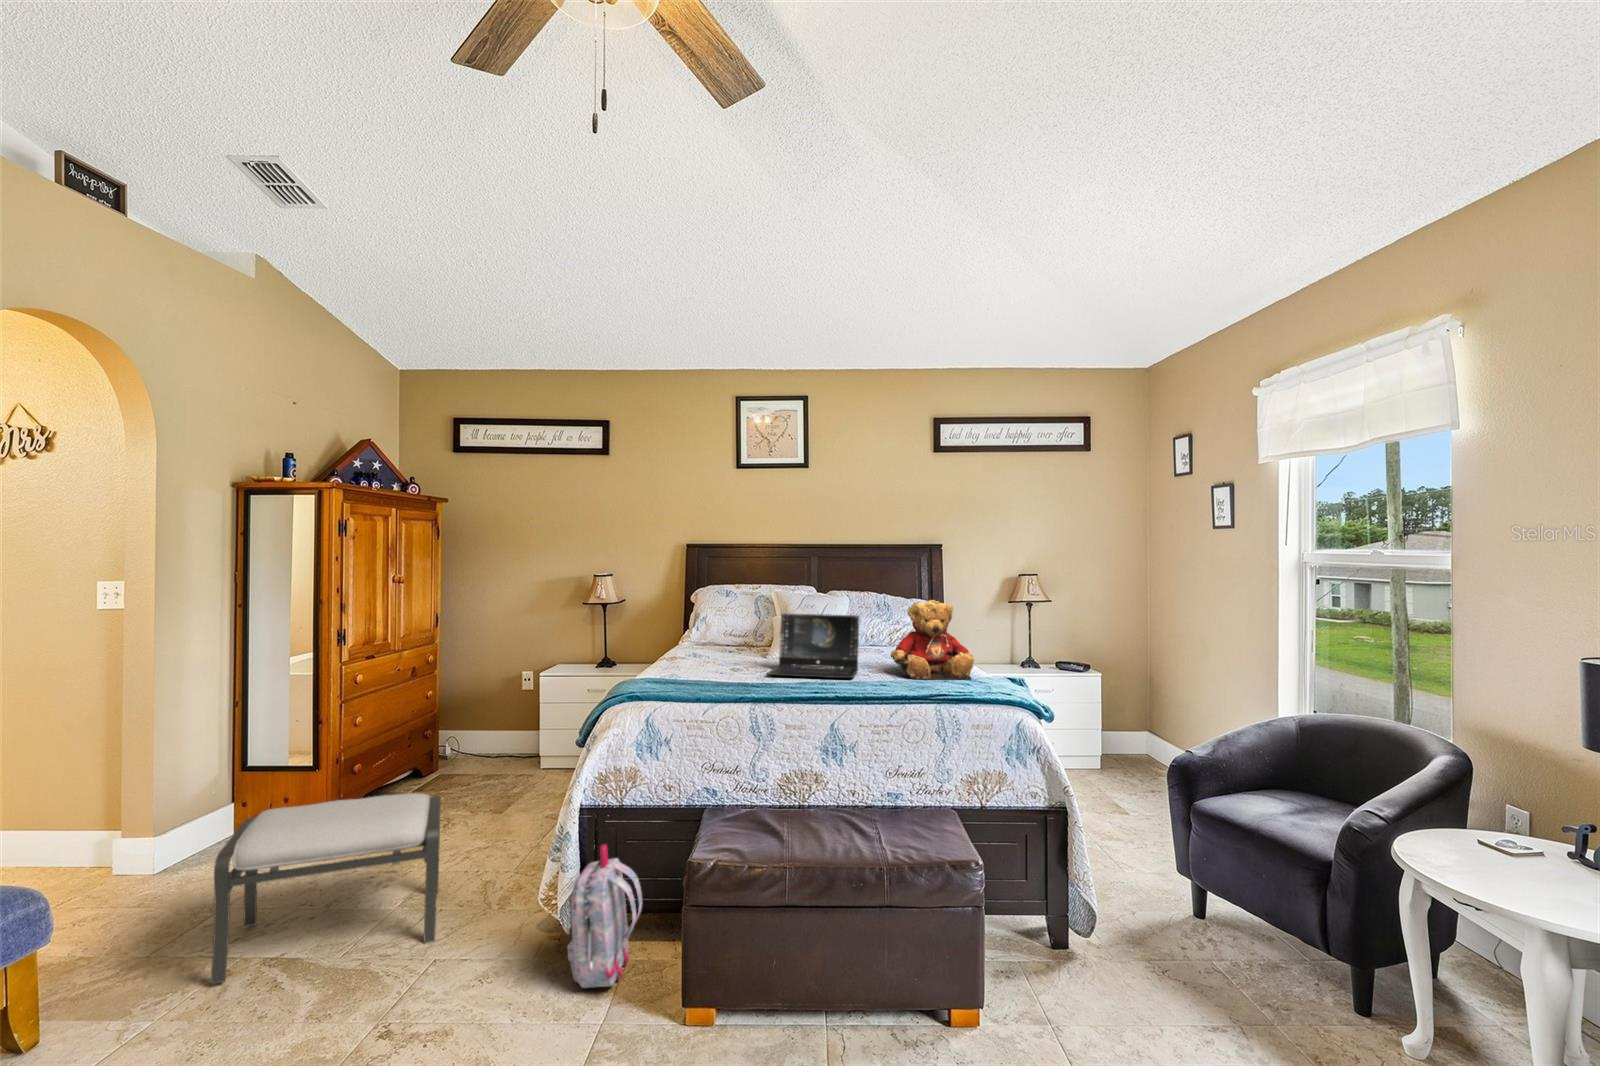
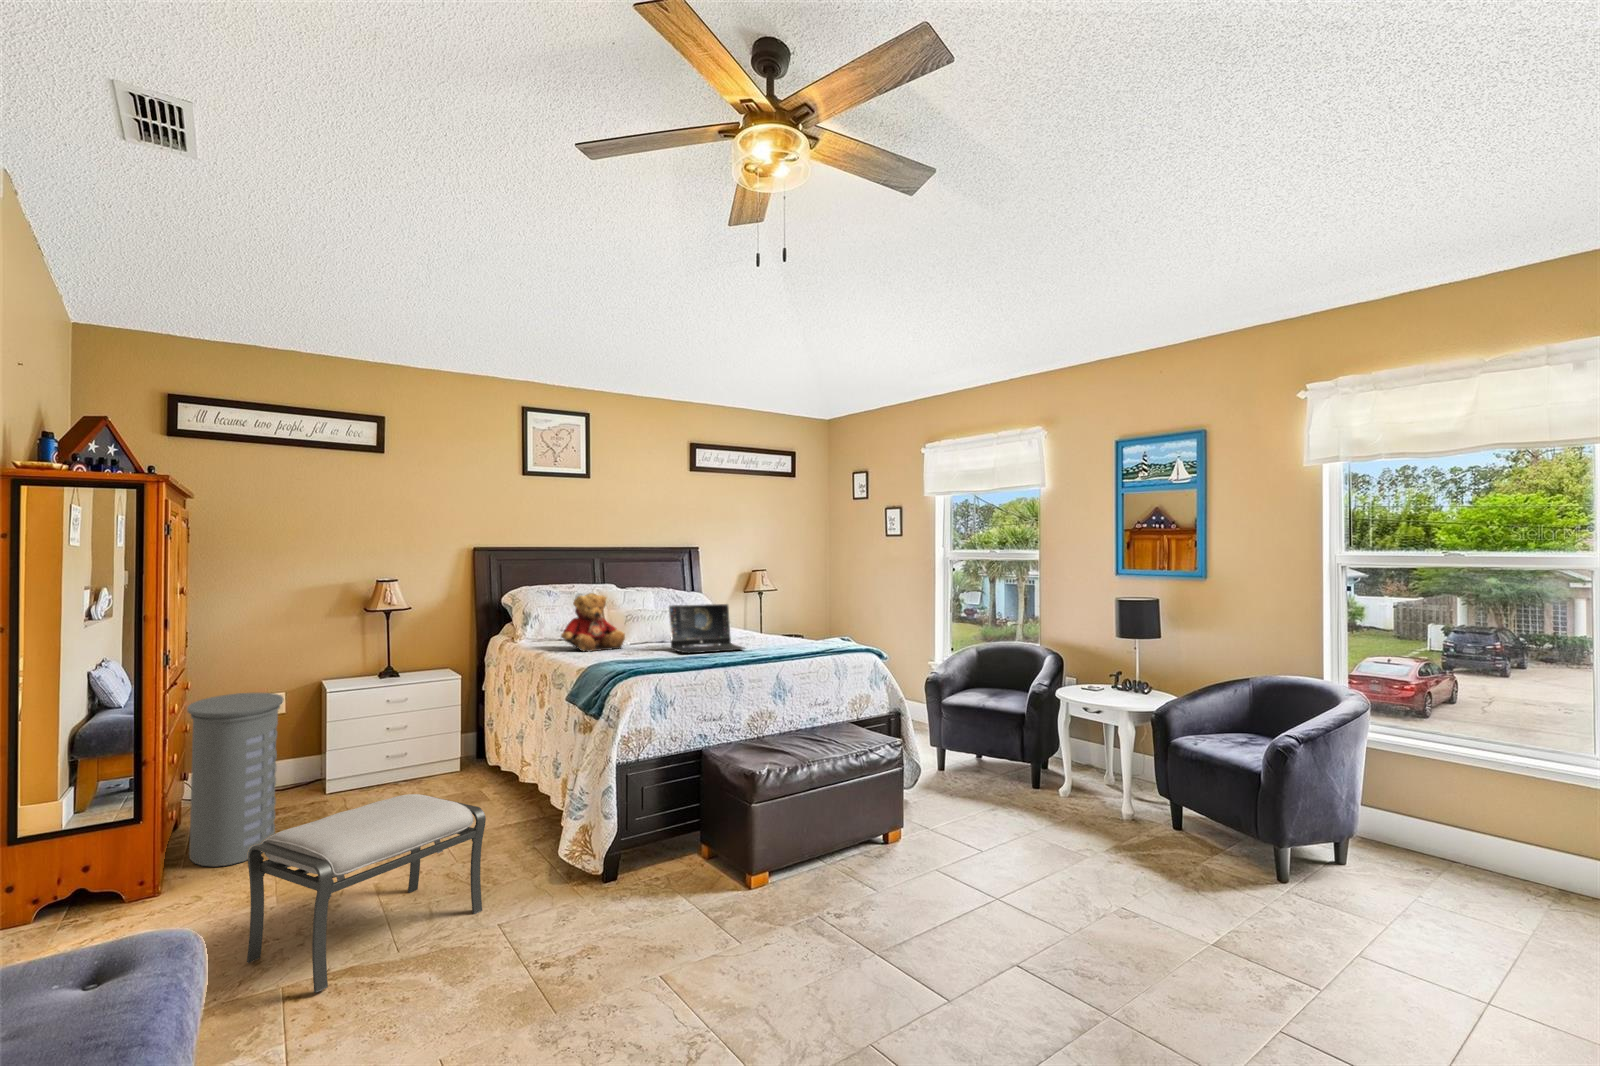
teddy bear: present [891,600,974,680] -> present [561,593,625,652]
laundry hamper: none [379,669,468,820] -> present [187,693,283,866]
backpack: present [567,844,642,988] -> none [627,784,685,891]

